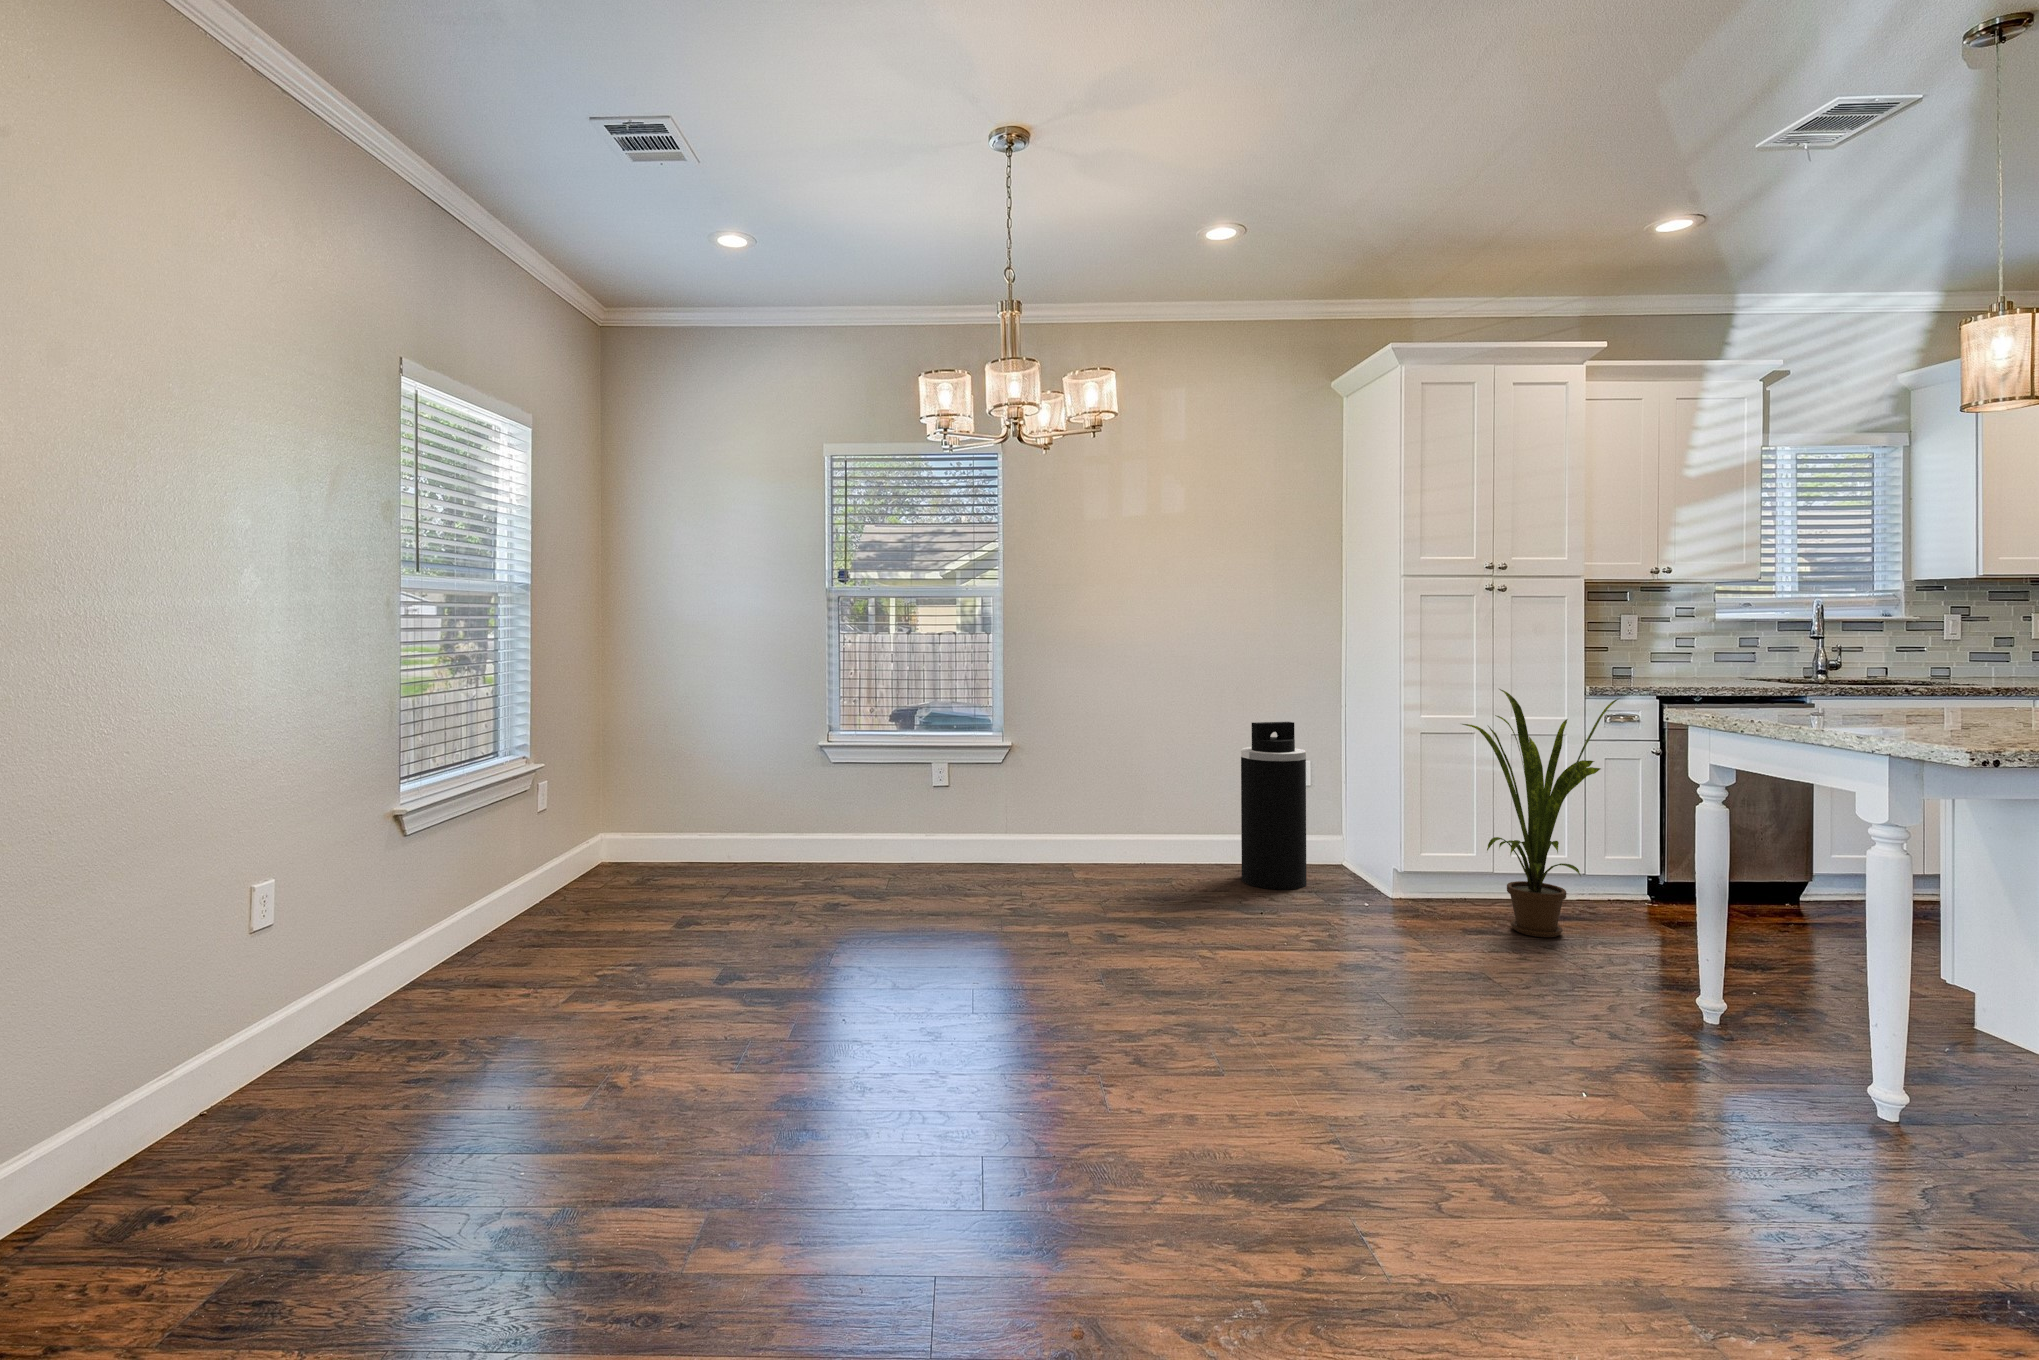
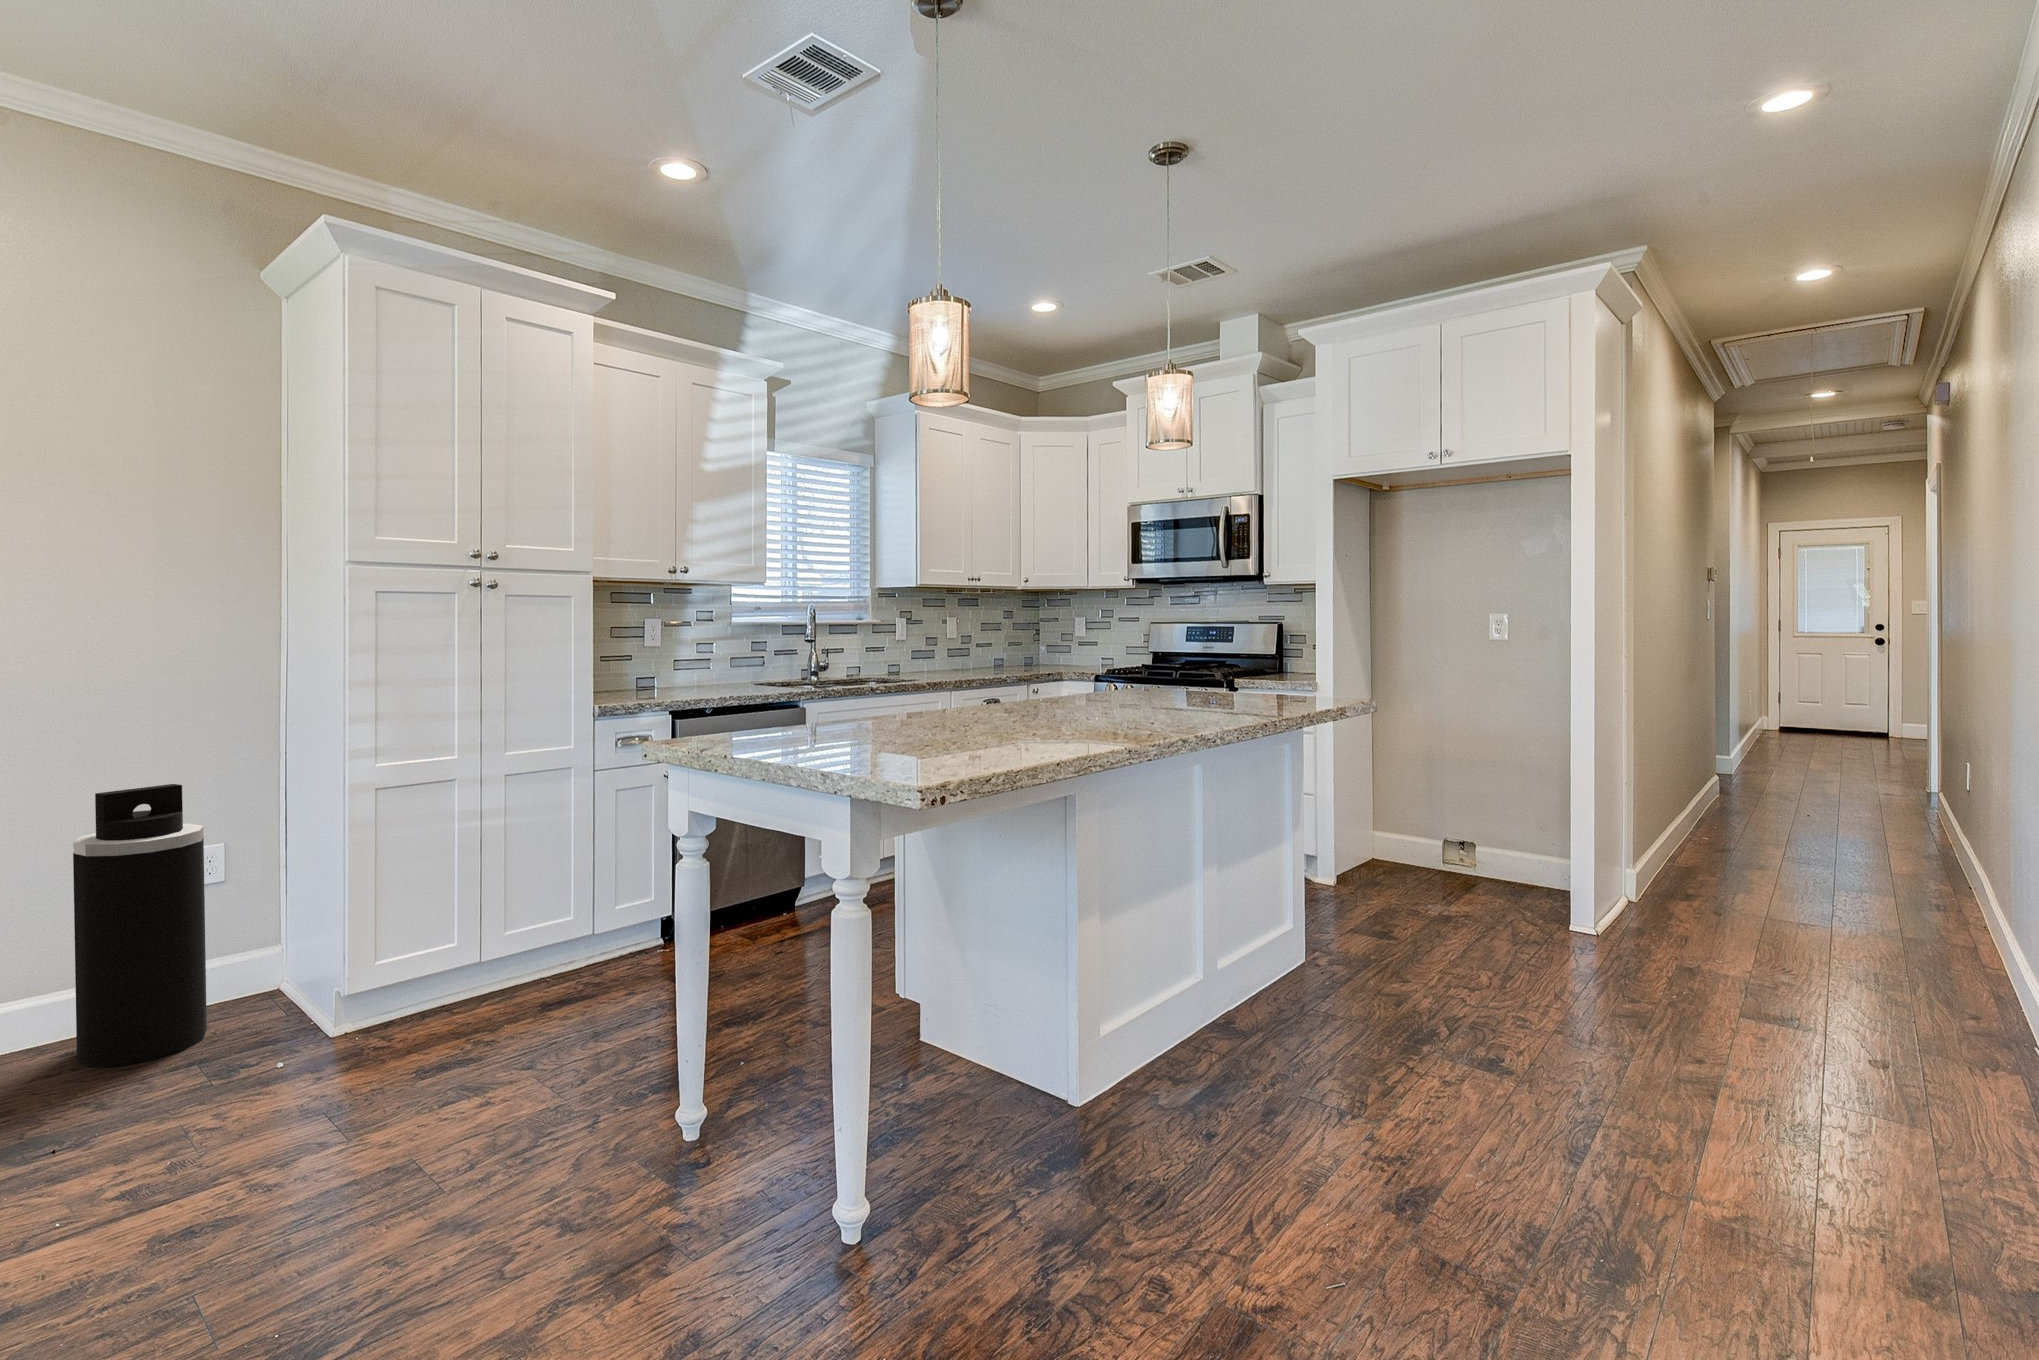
house plant: present [1462,689,1618,937] -> none [419,714,619,1043]

